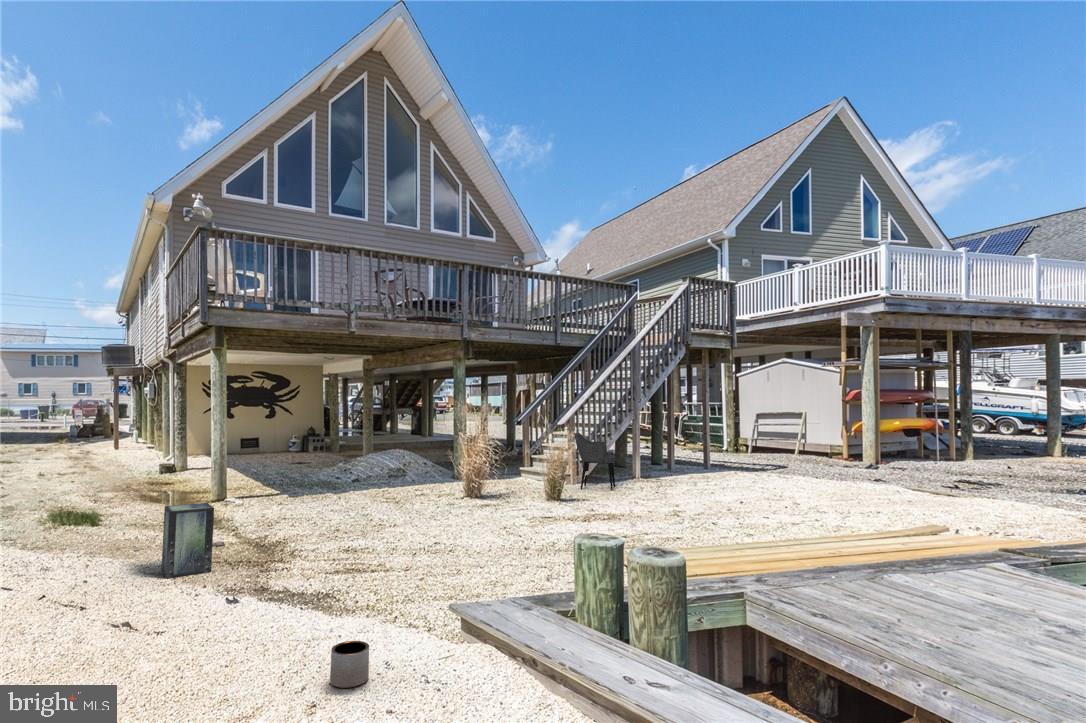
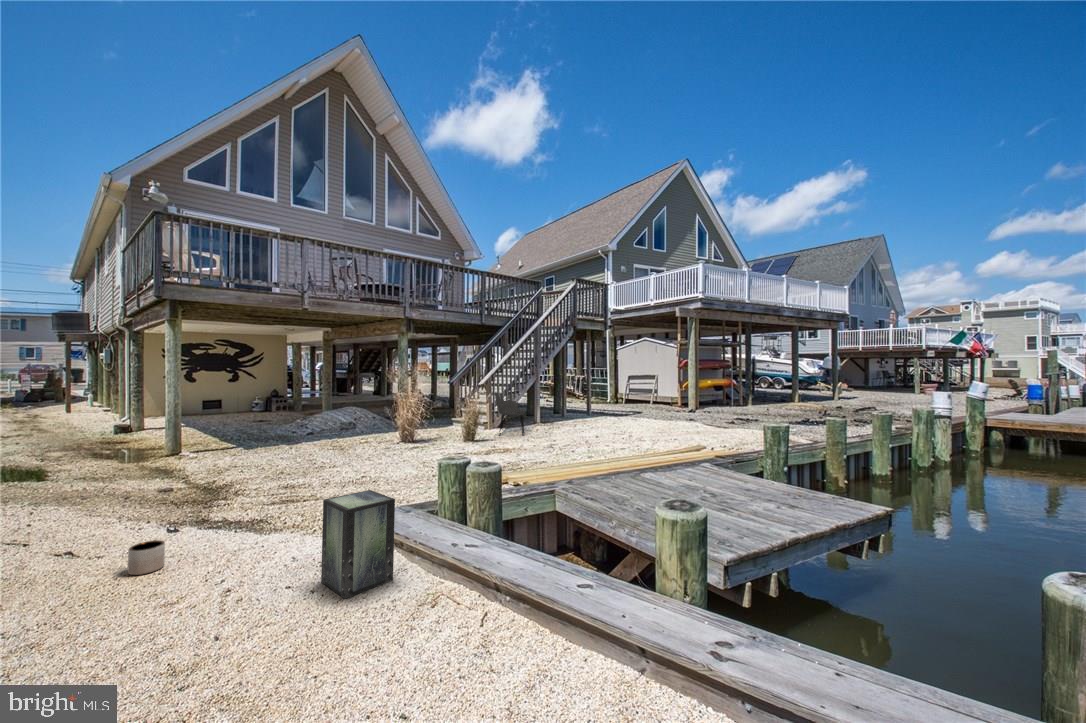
storage box: present [161,503,214,578] -> present [321,490,395,599]
planter: present [330,641,369,688] -> present [127,540,165,575]

